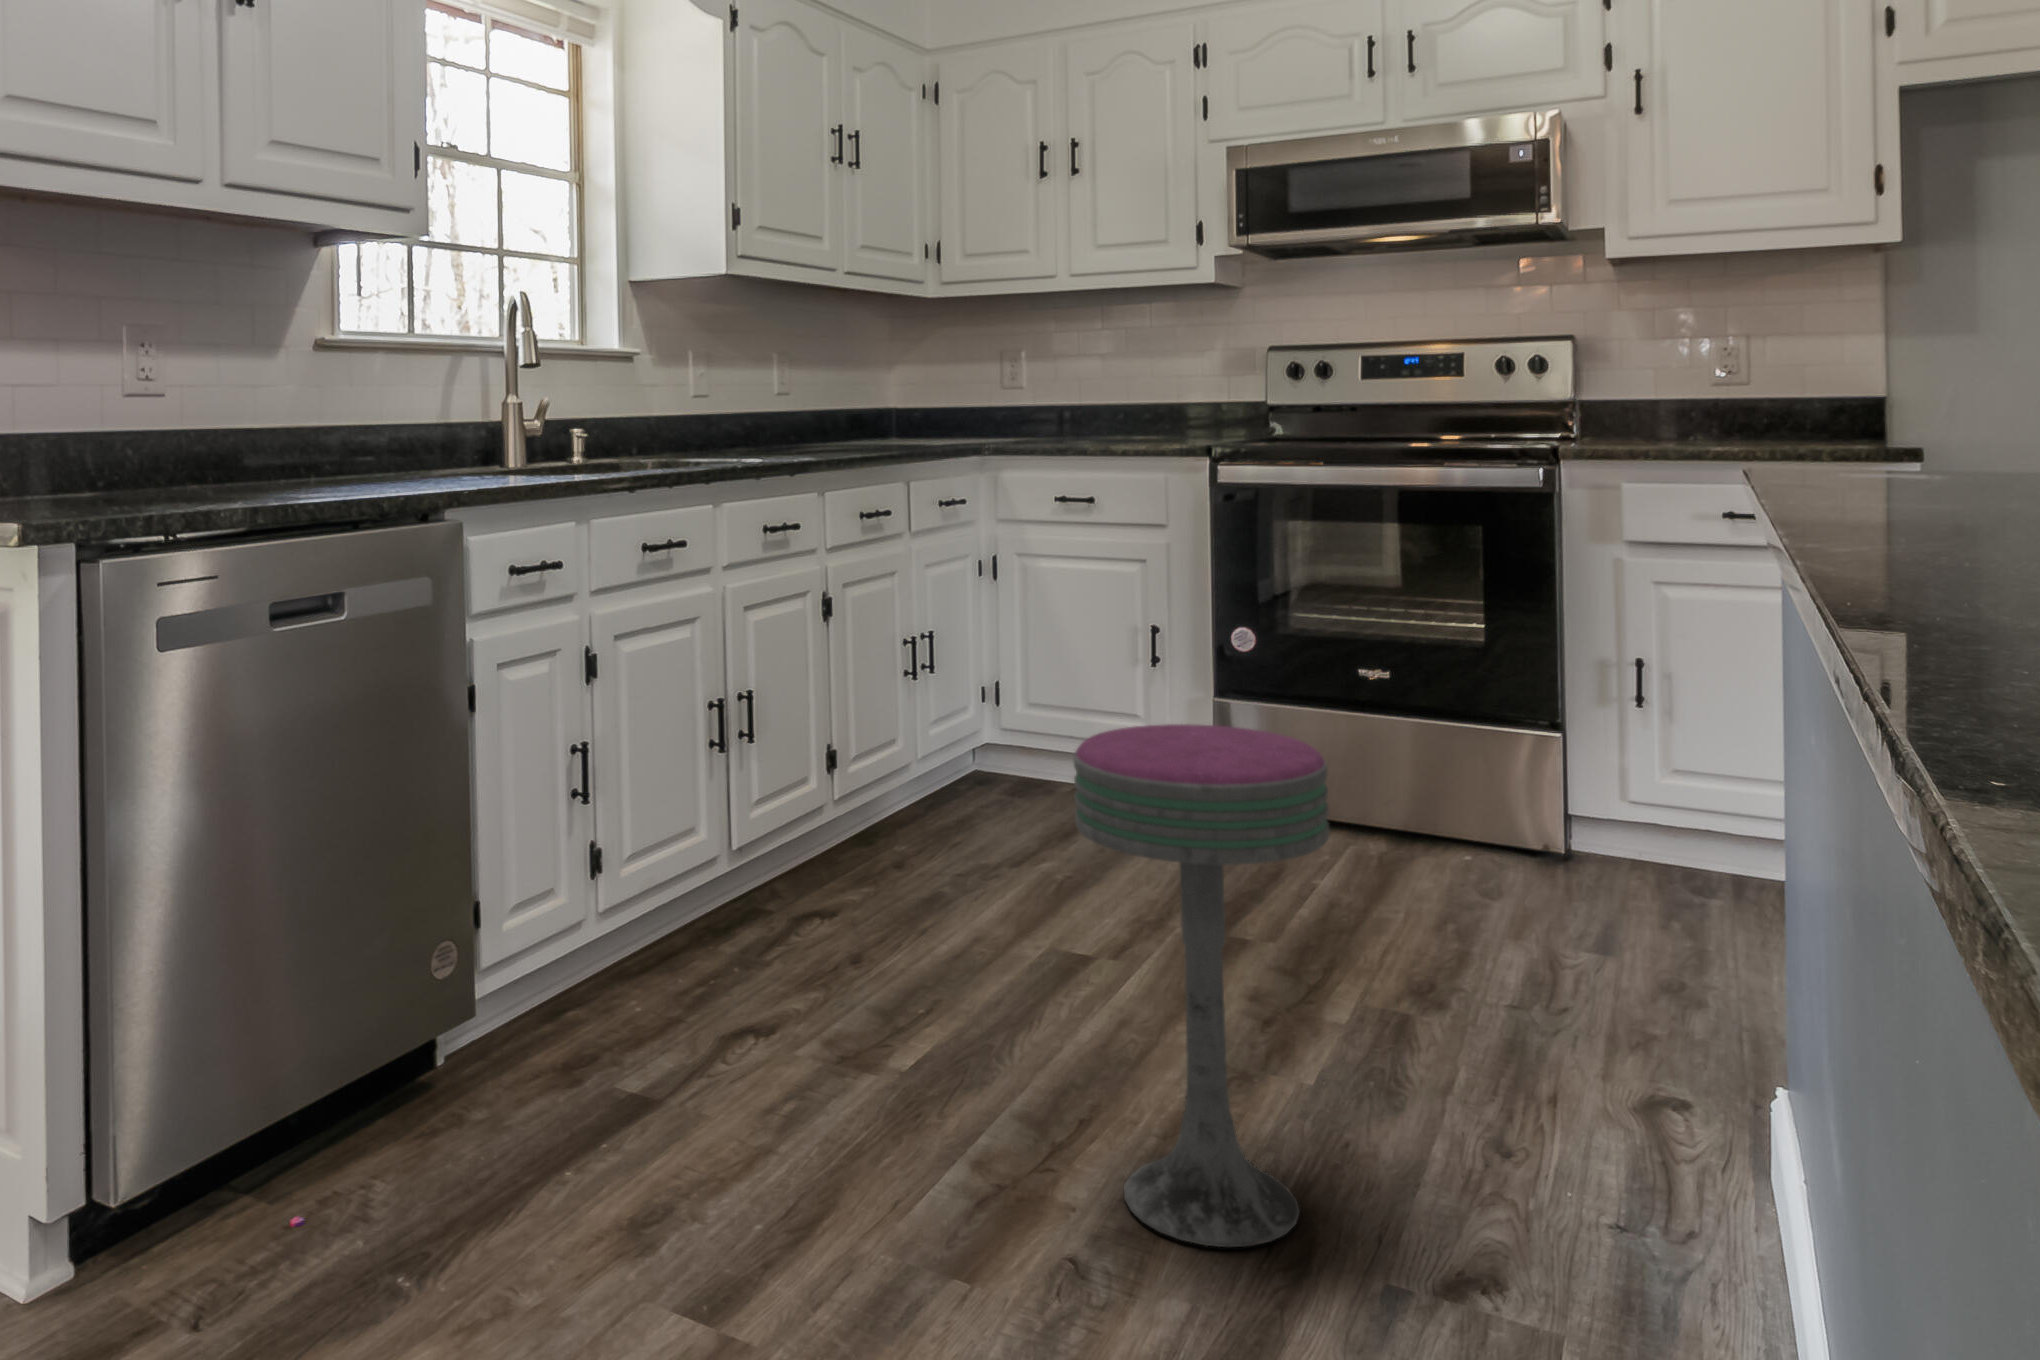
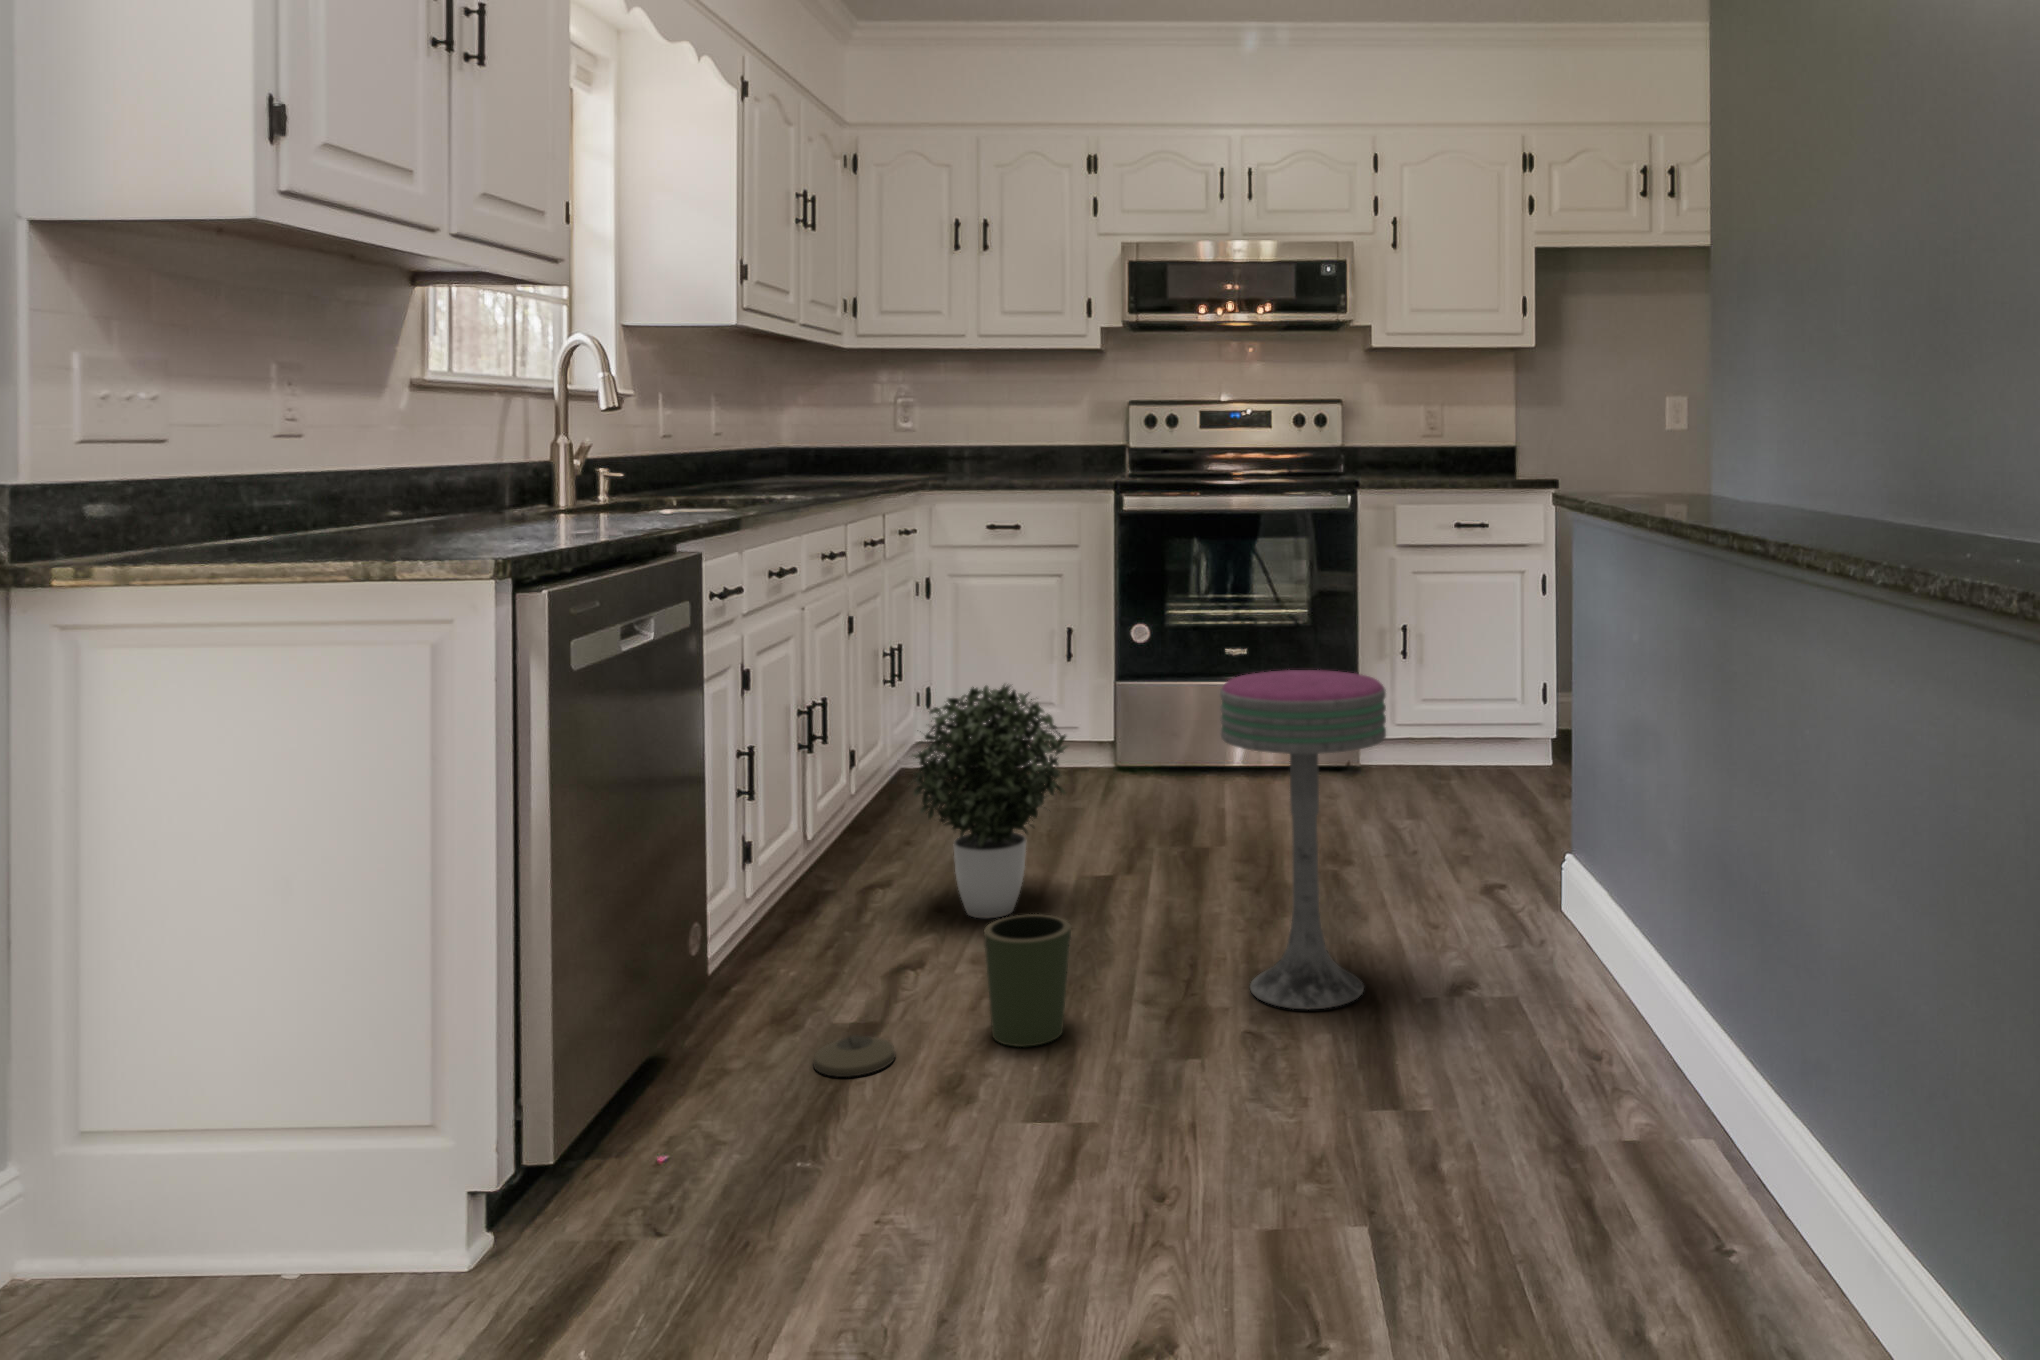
potted plant: none [803,699,1005,992] -> present [912,685,1068,918]
trash can: none [533,1012,850,1195] -> present [813,914,1071,1077]

